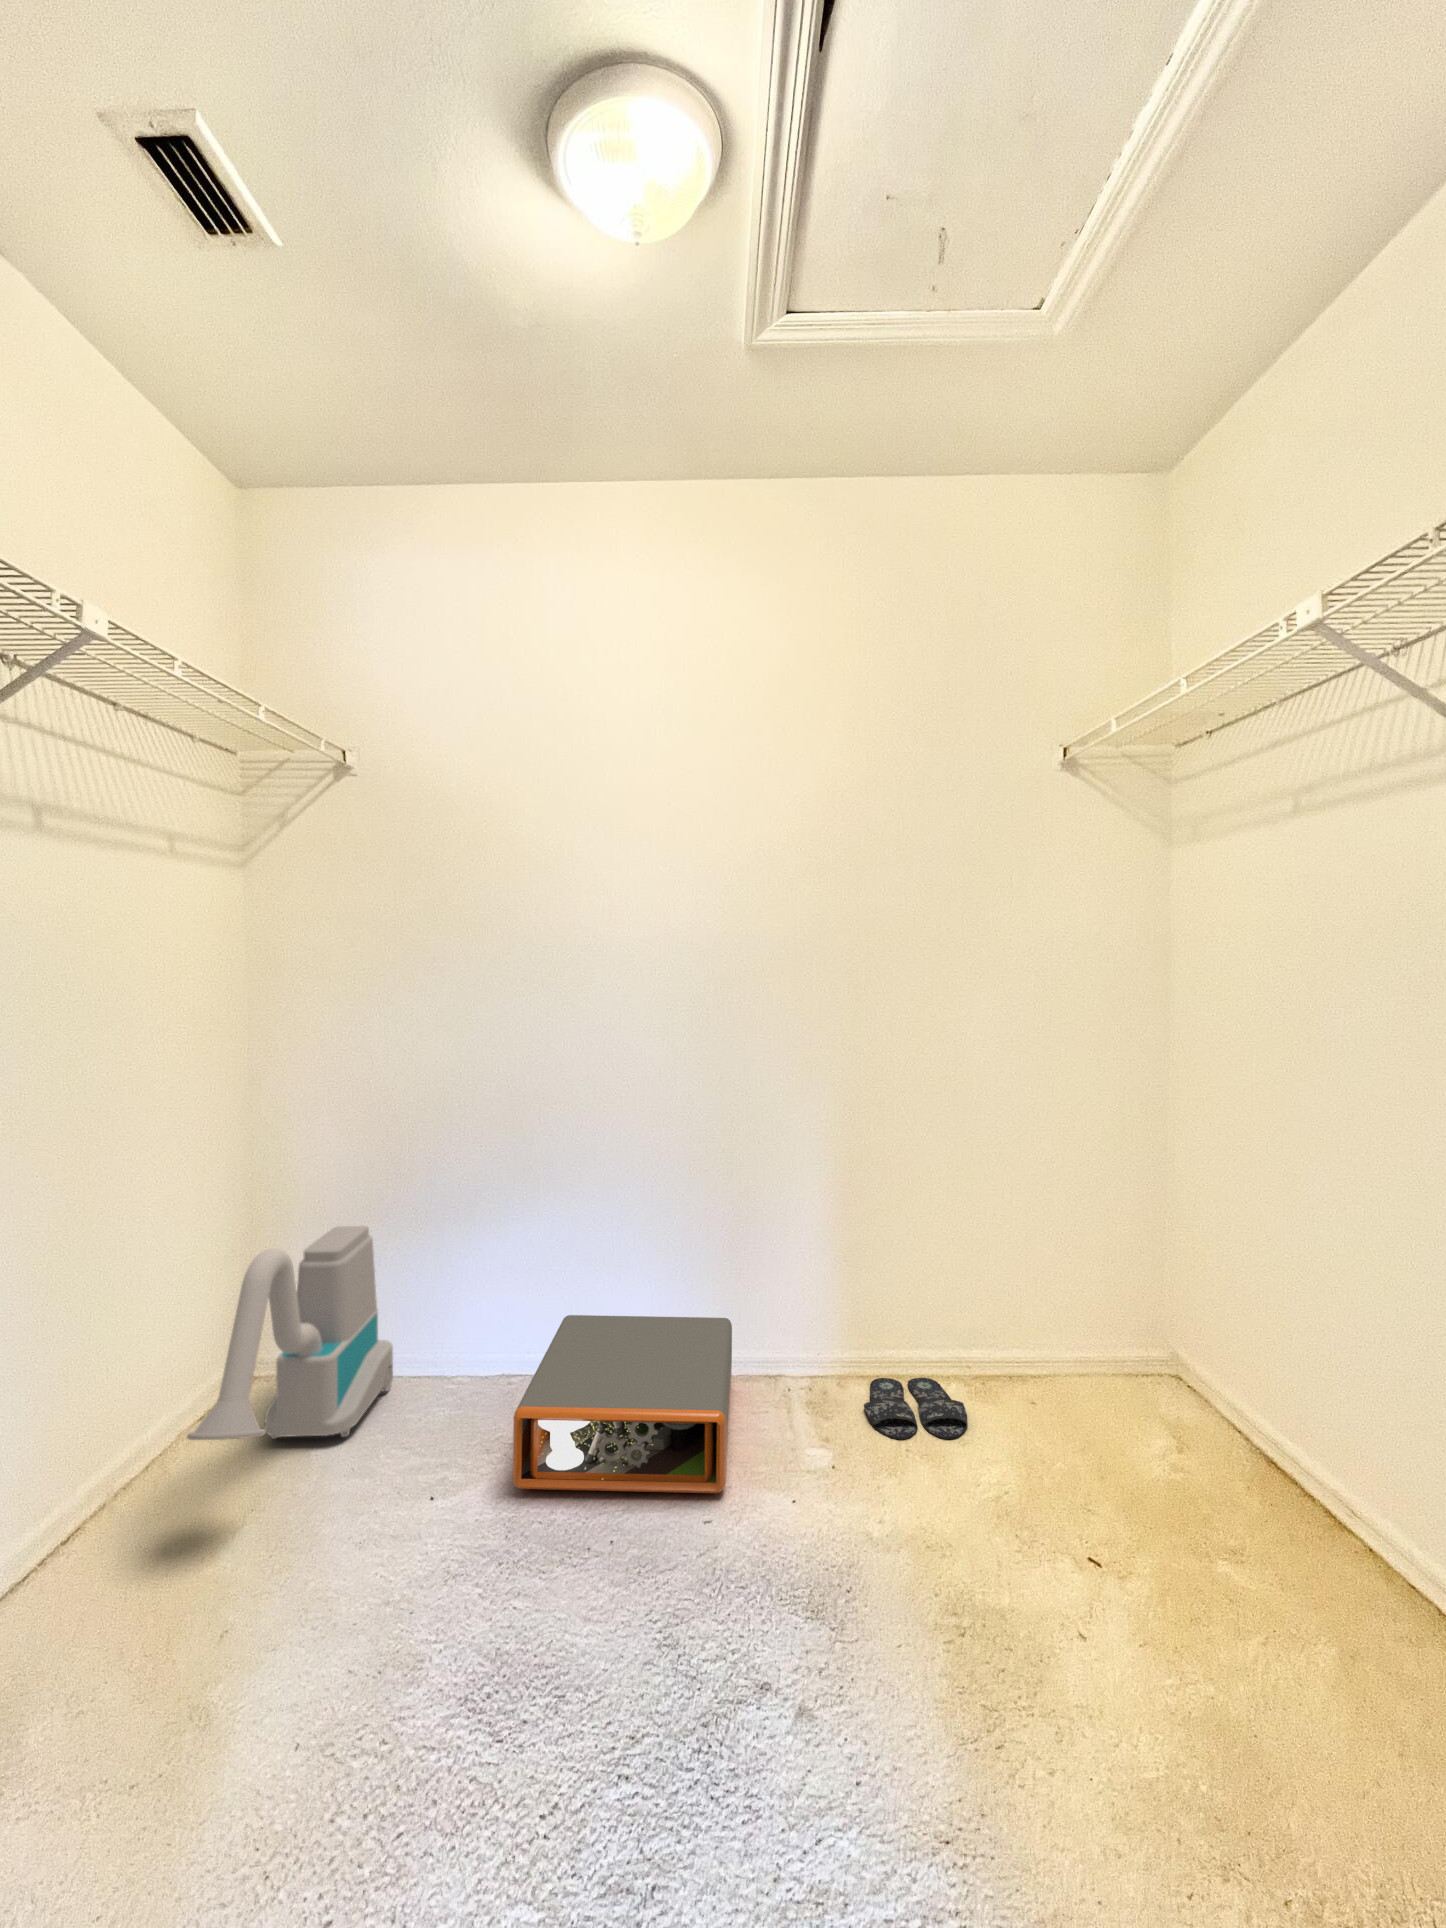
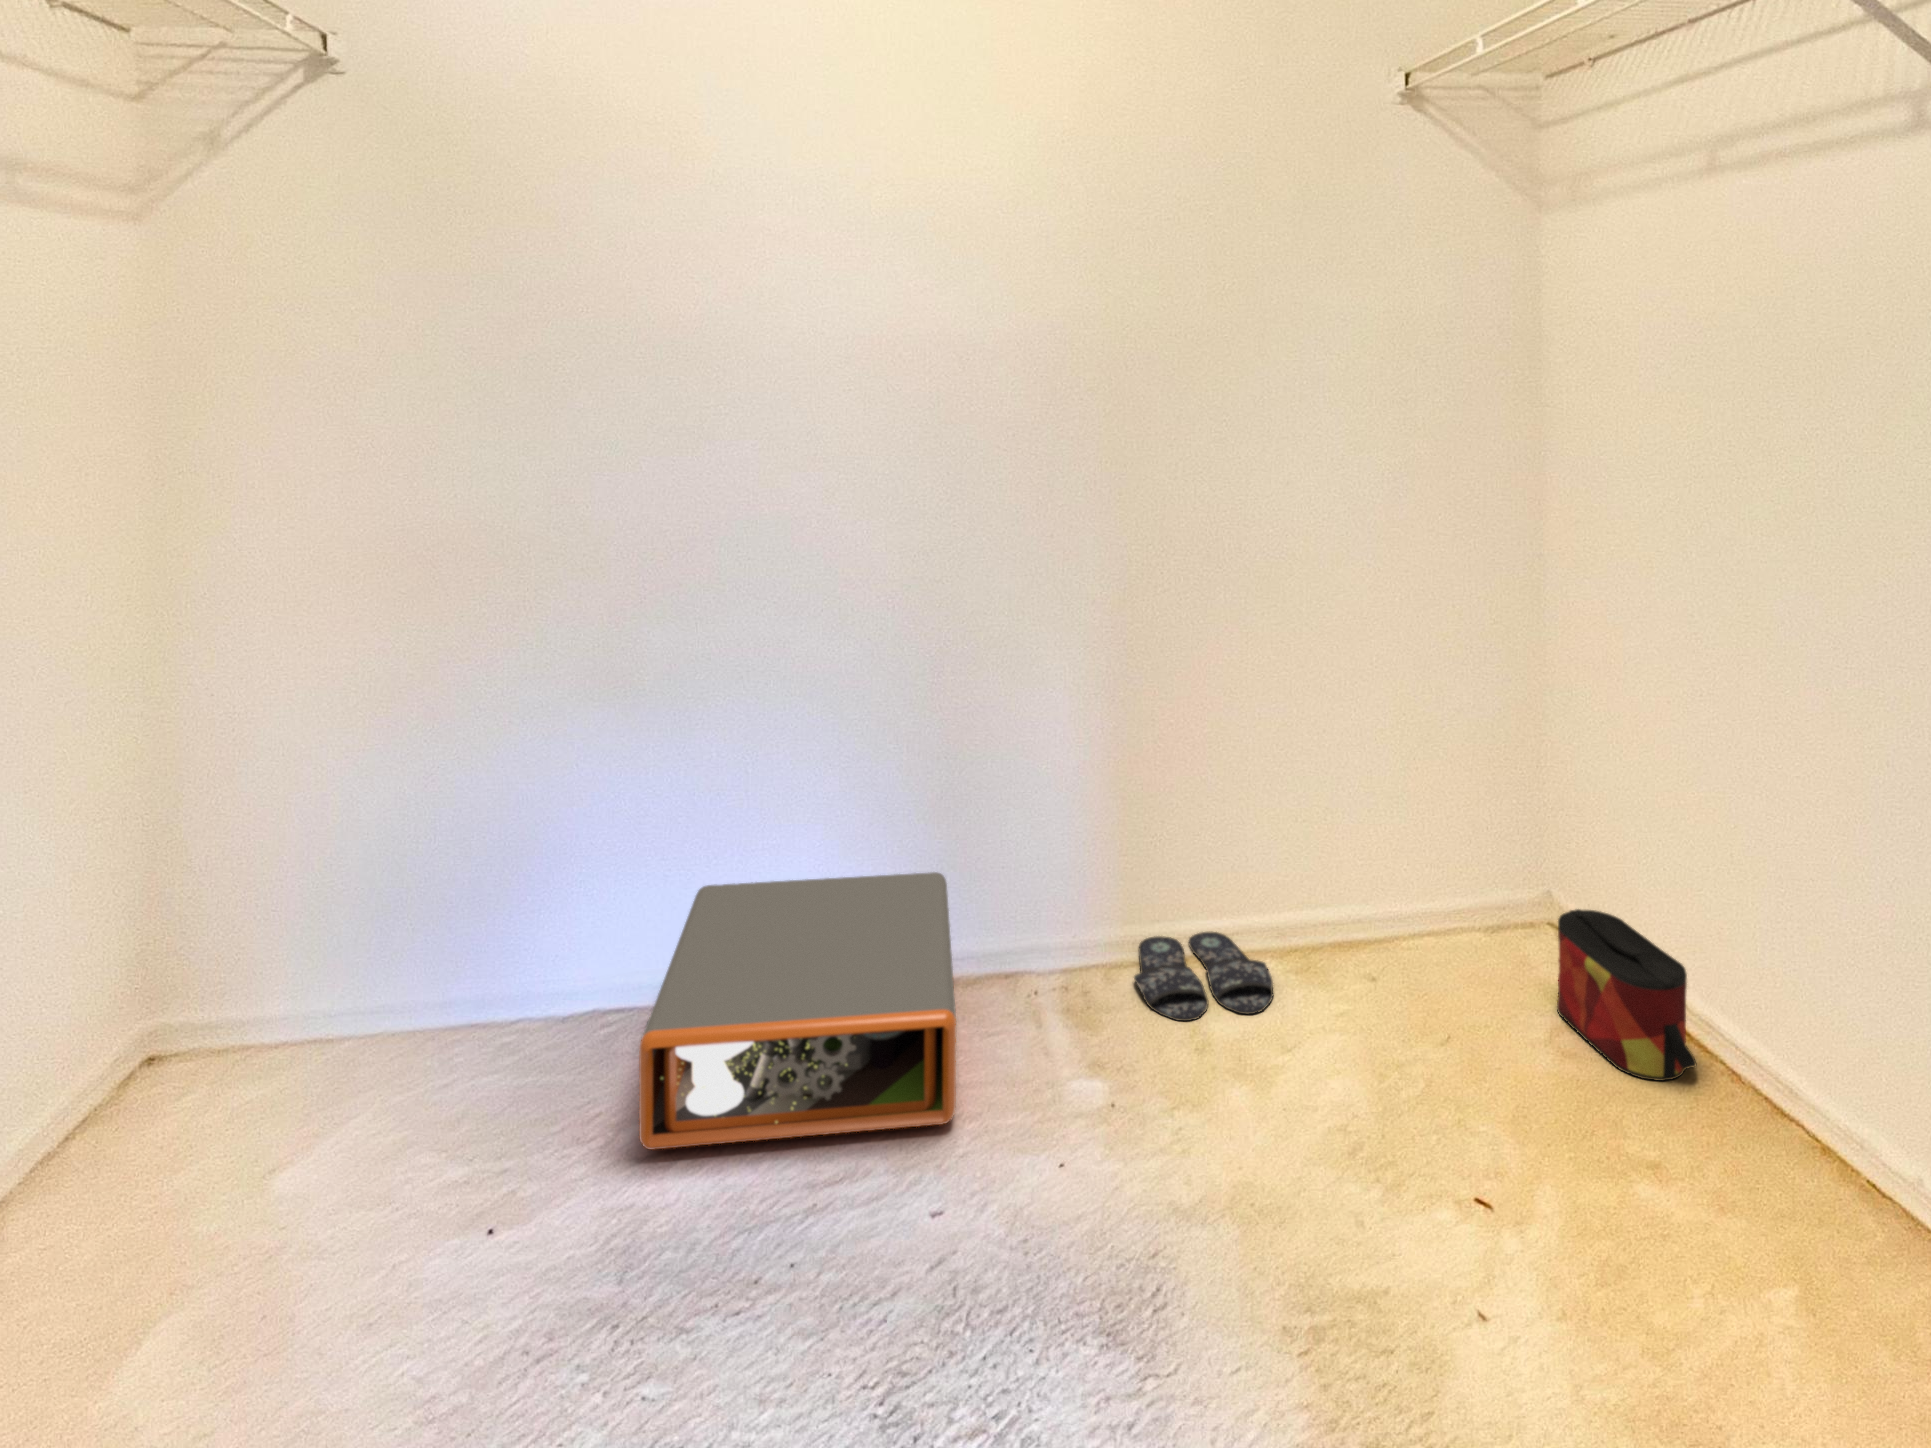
vacuum cleaner: present [186,1226,393,1440] -> none [100,775,430,1139]
bag: none [1191,1381,1303,1520] -> present [1557,909,1696,1081]

